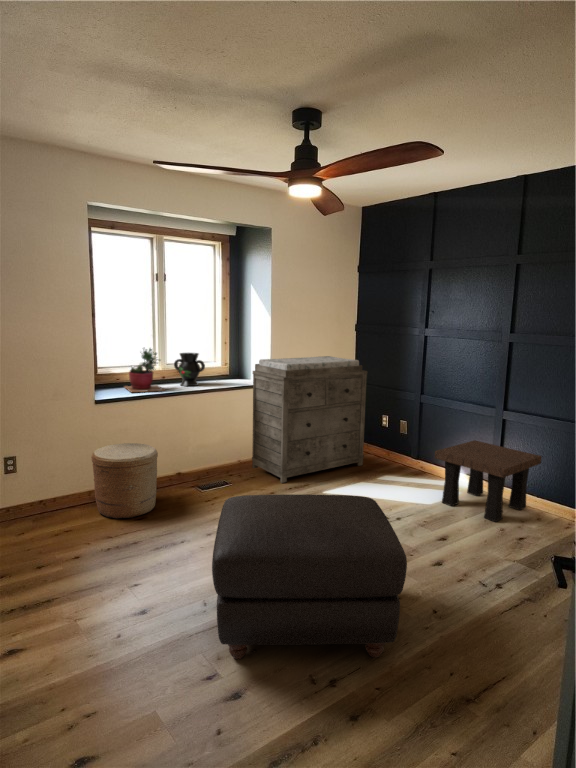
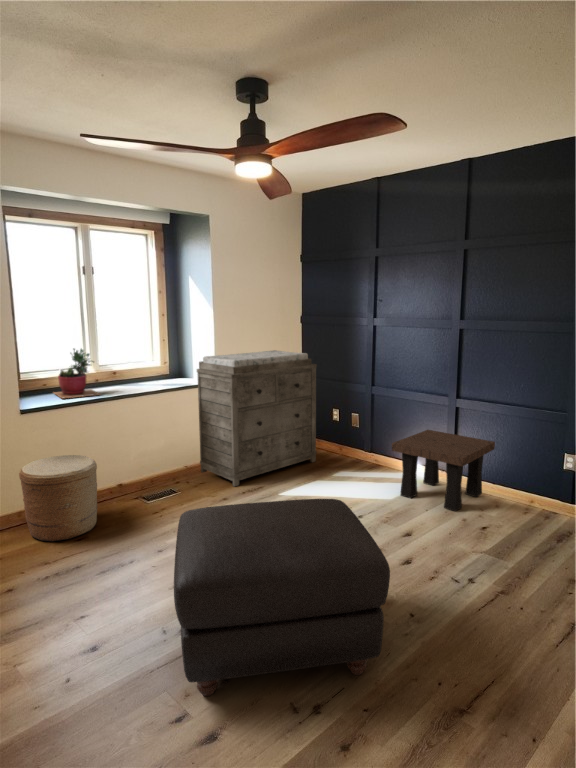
decorative vase: present [174,353,205,386] -> none [109,352,144,389]

